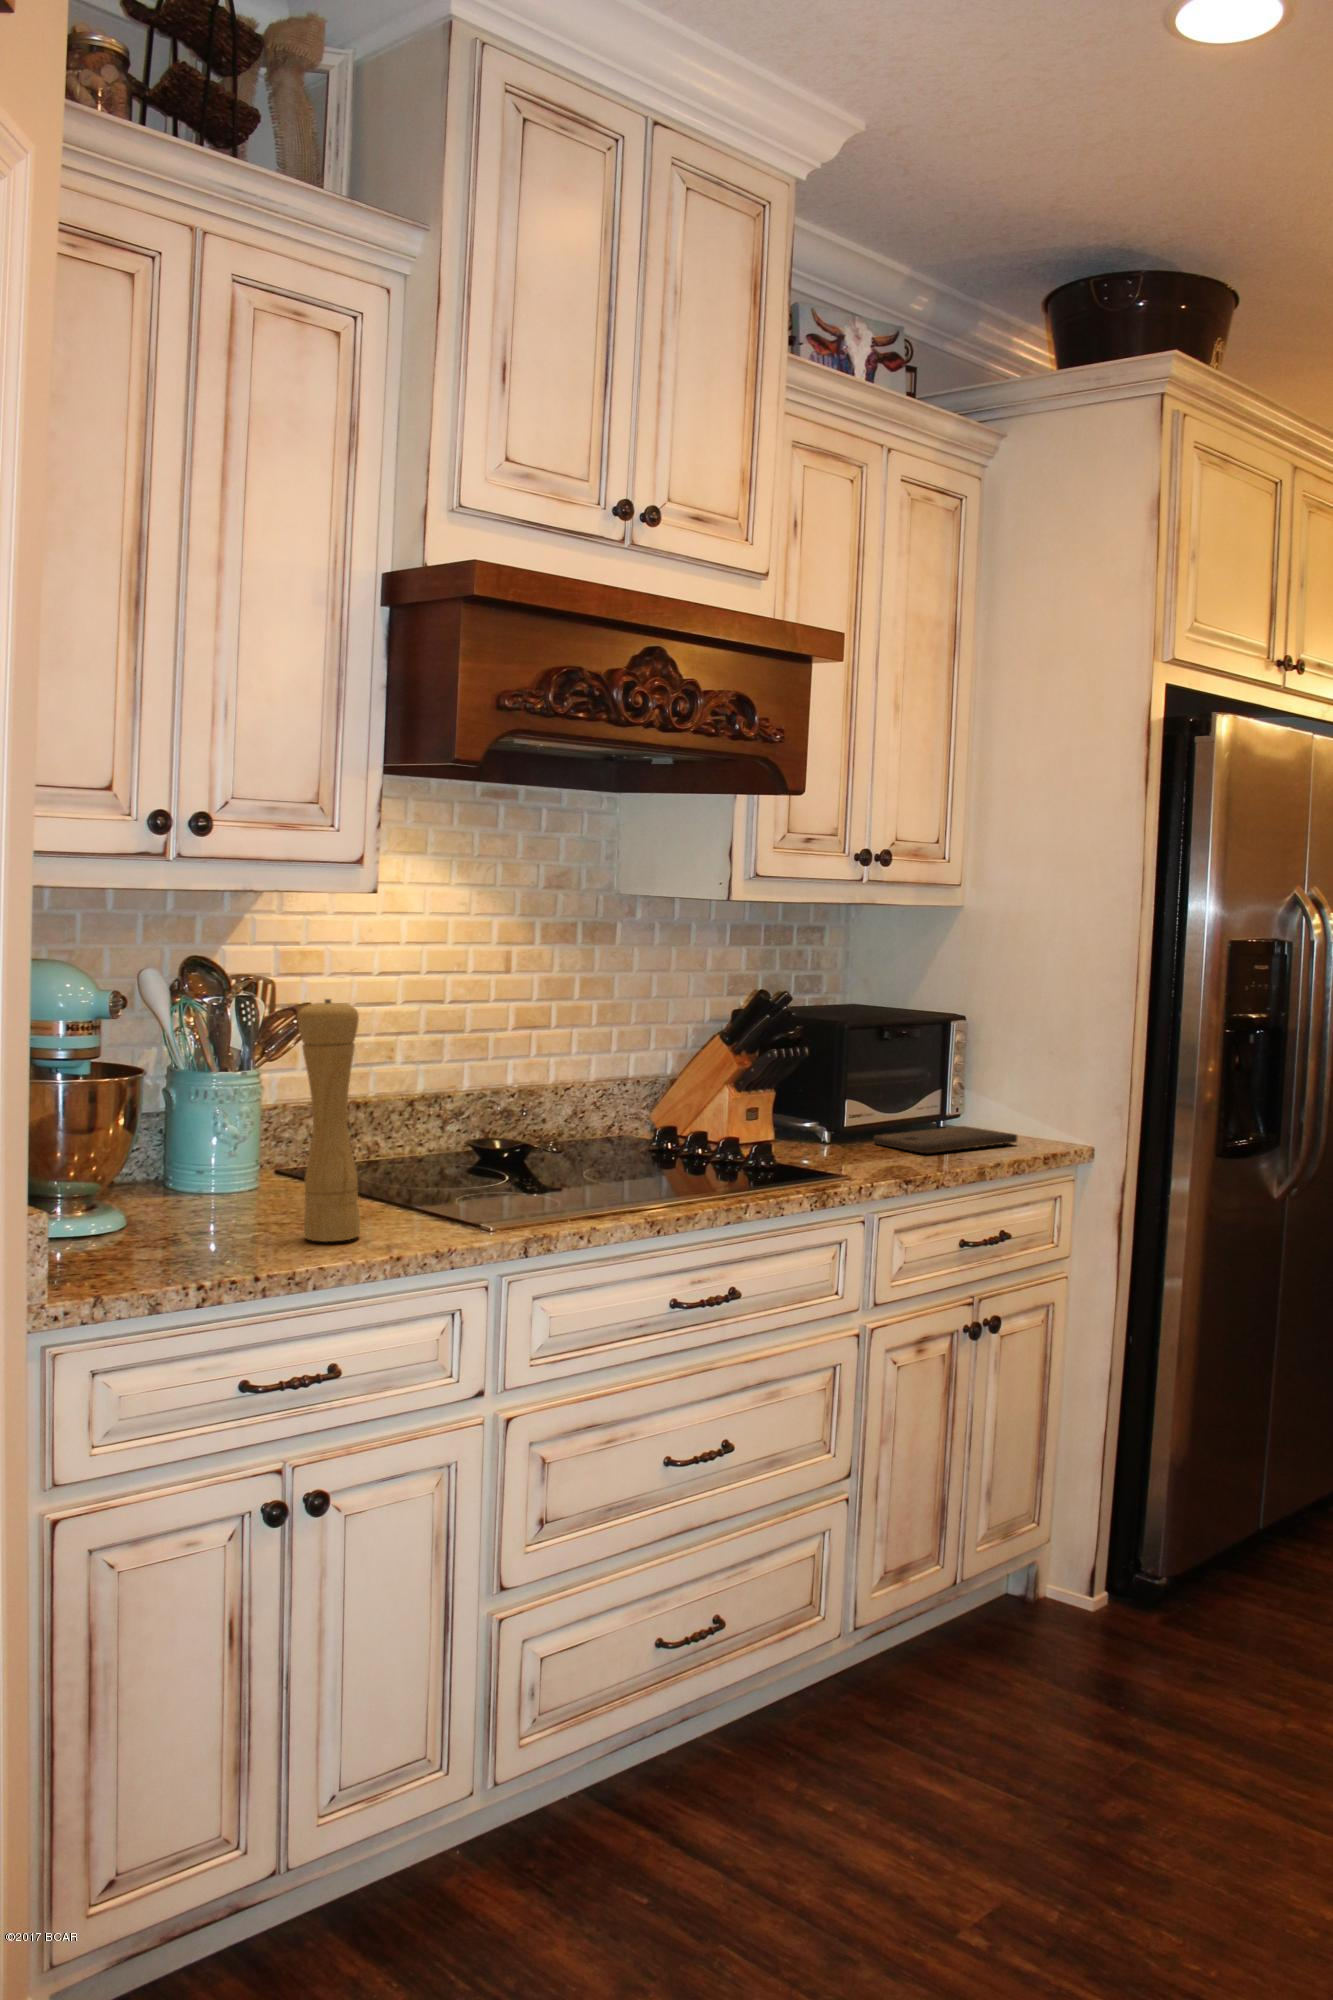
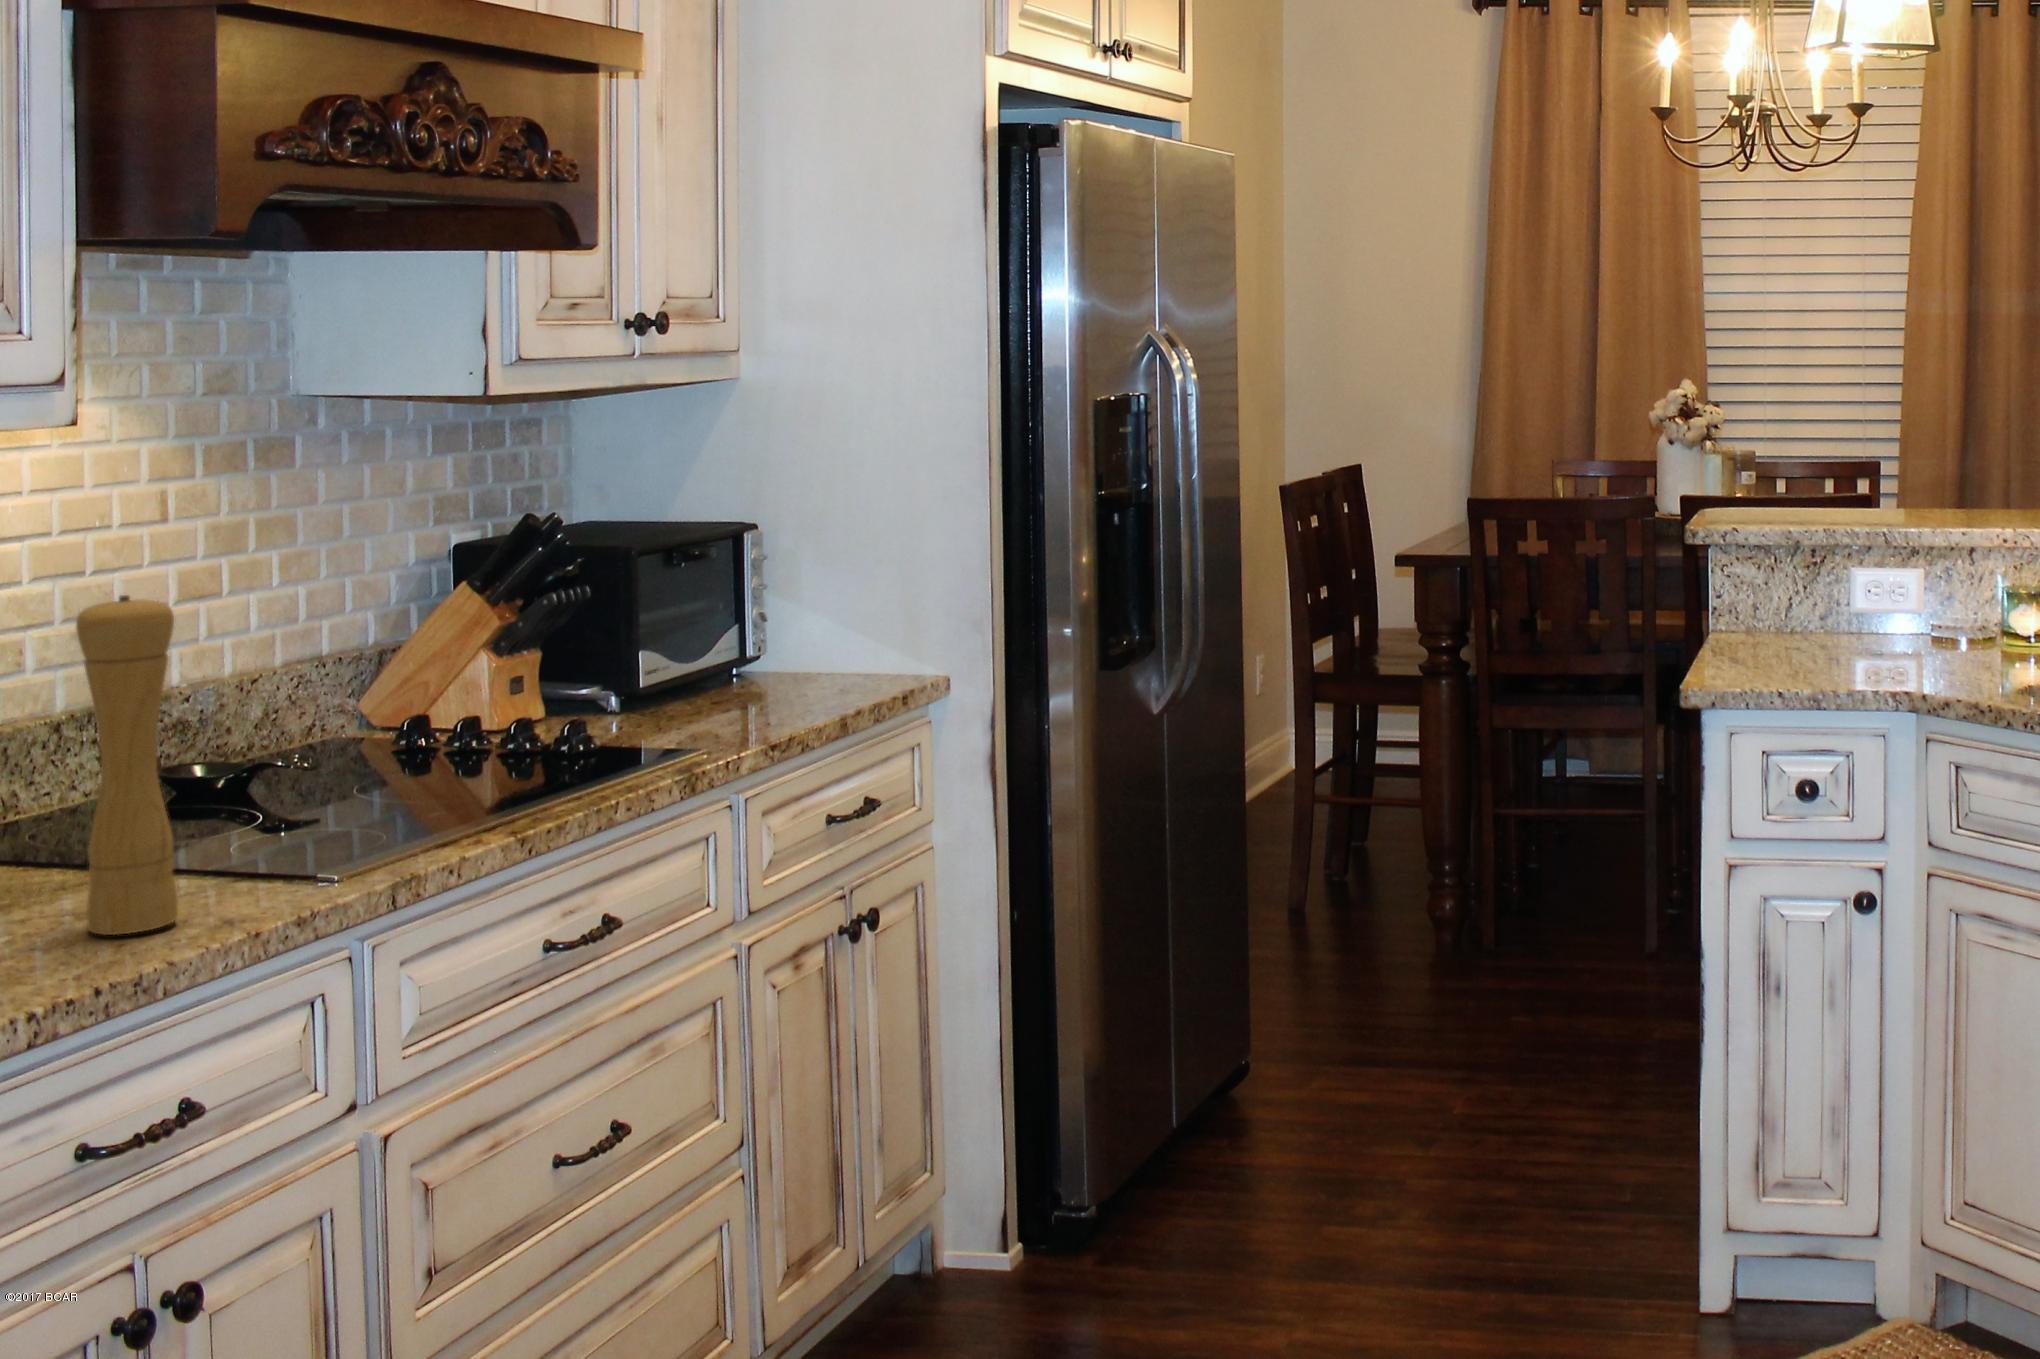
cutting board: present [874,1126,1017,1153] -> none [689,673,856,711]

